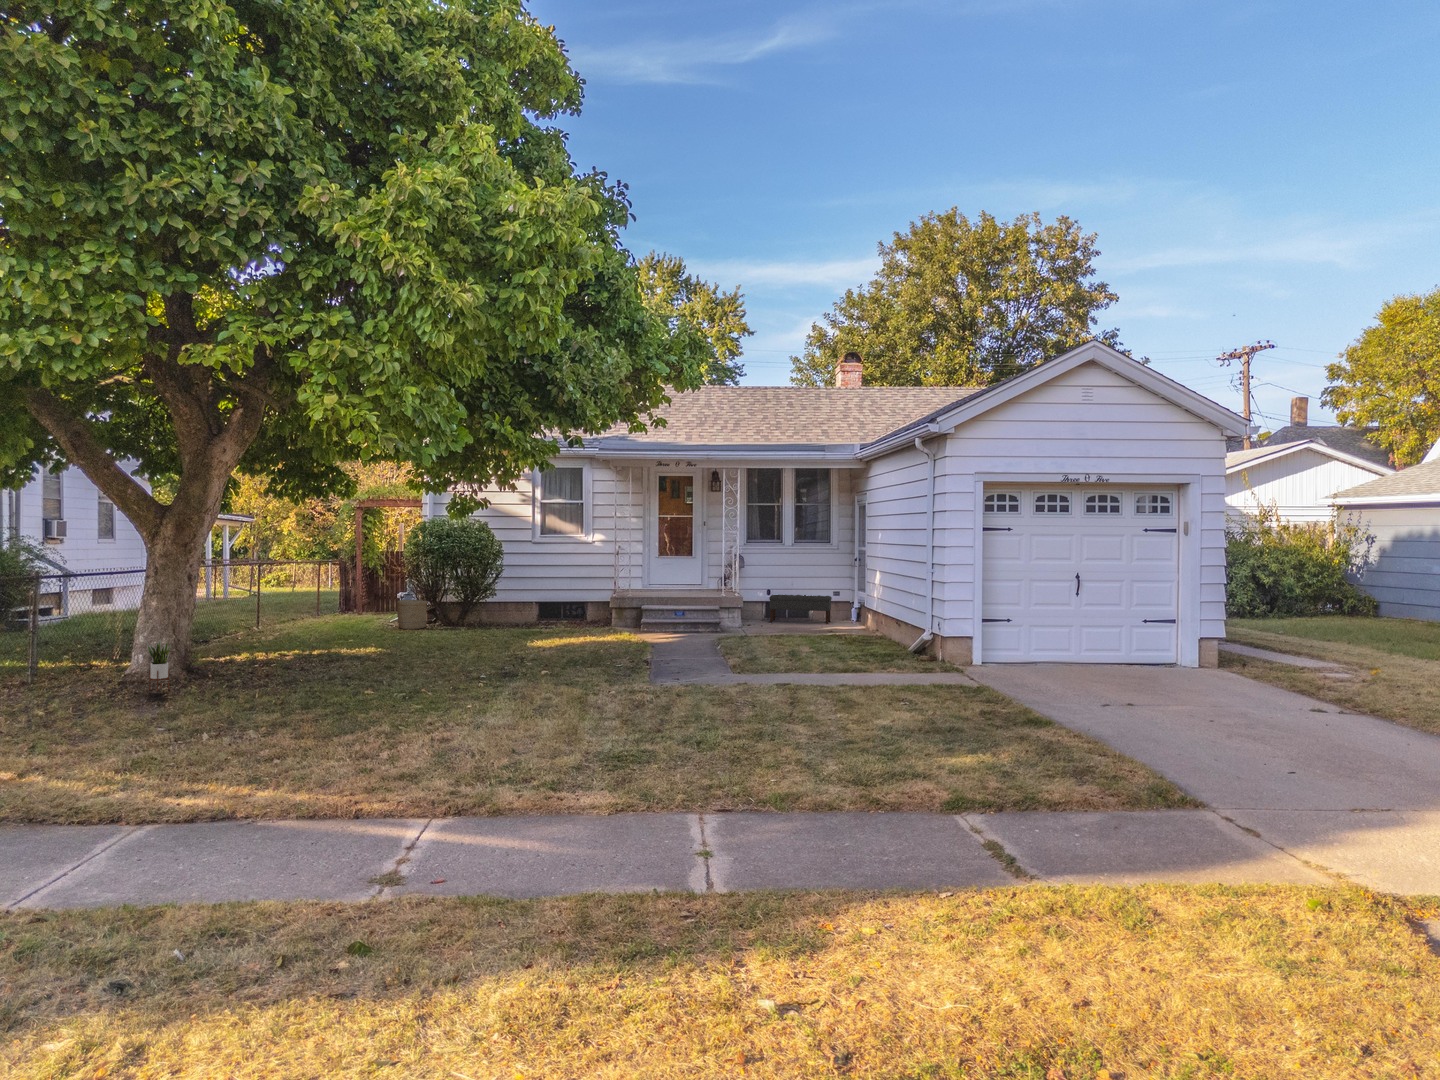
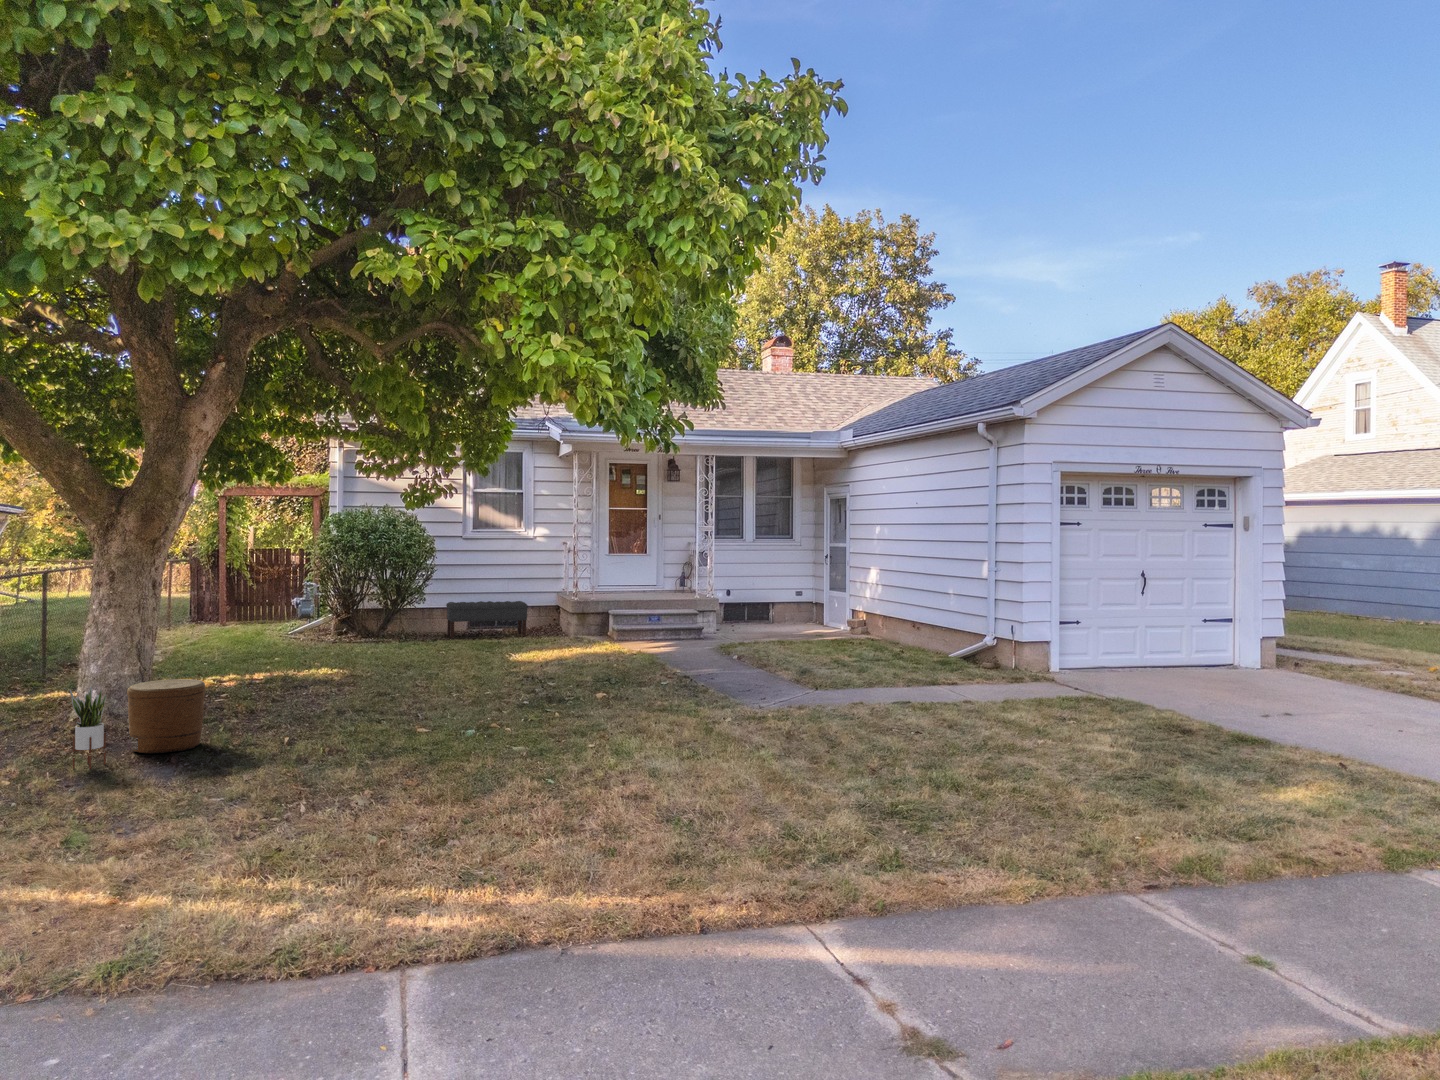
bench: present [769,595,832,624] -> present [446,601,528,638]
woven basket: present [397,600,427,629] -> present [127,679,205,753]

